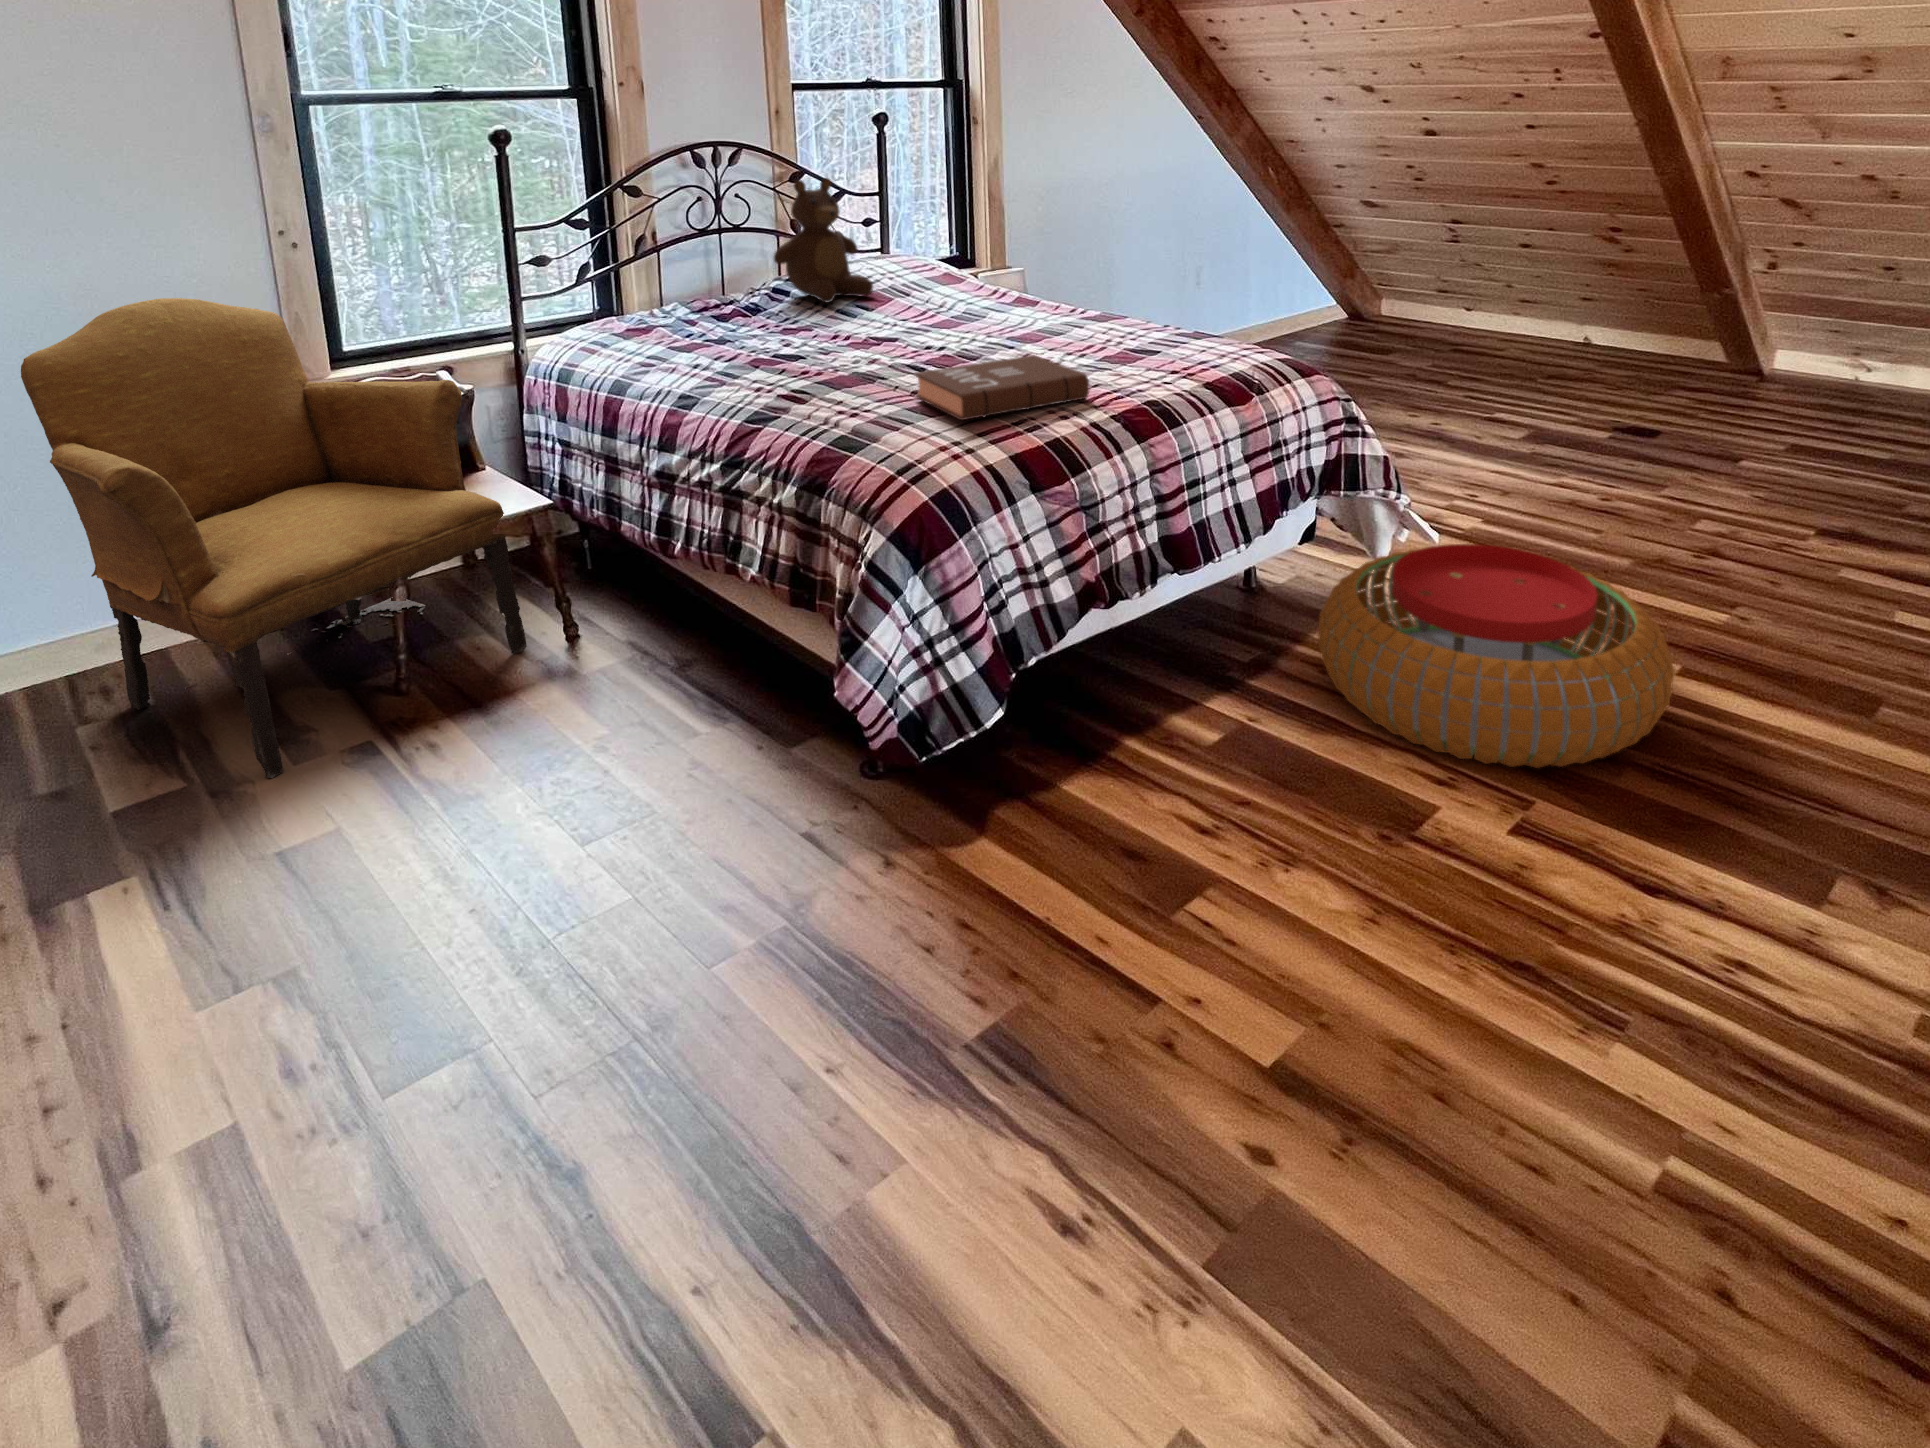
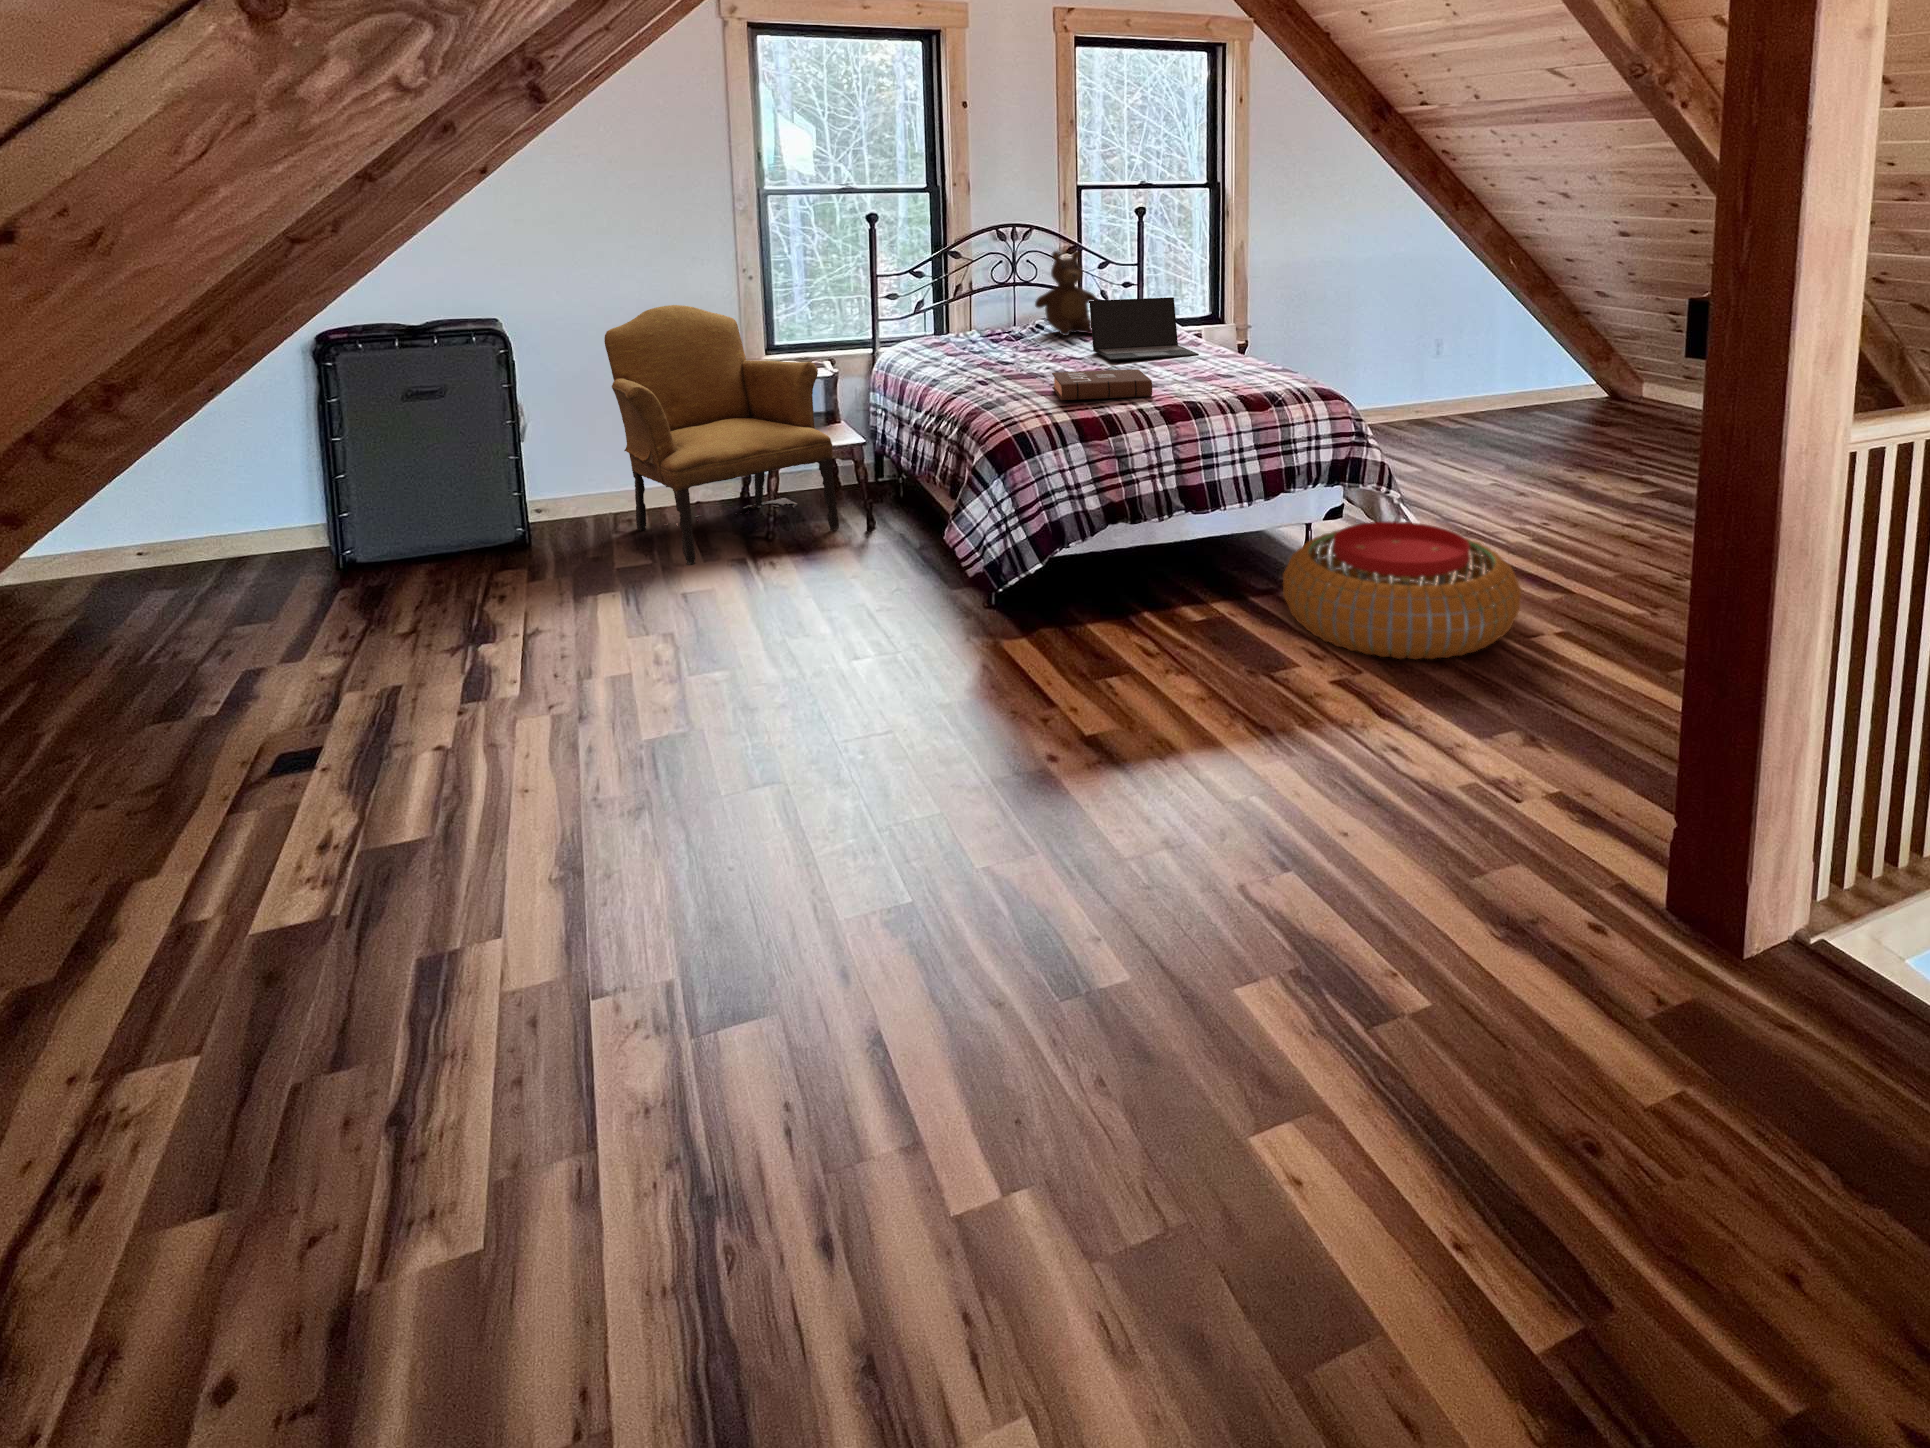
laptop: none [888,239,1060,339] -> present [1089,297,1199,360]

